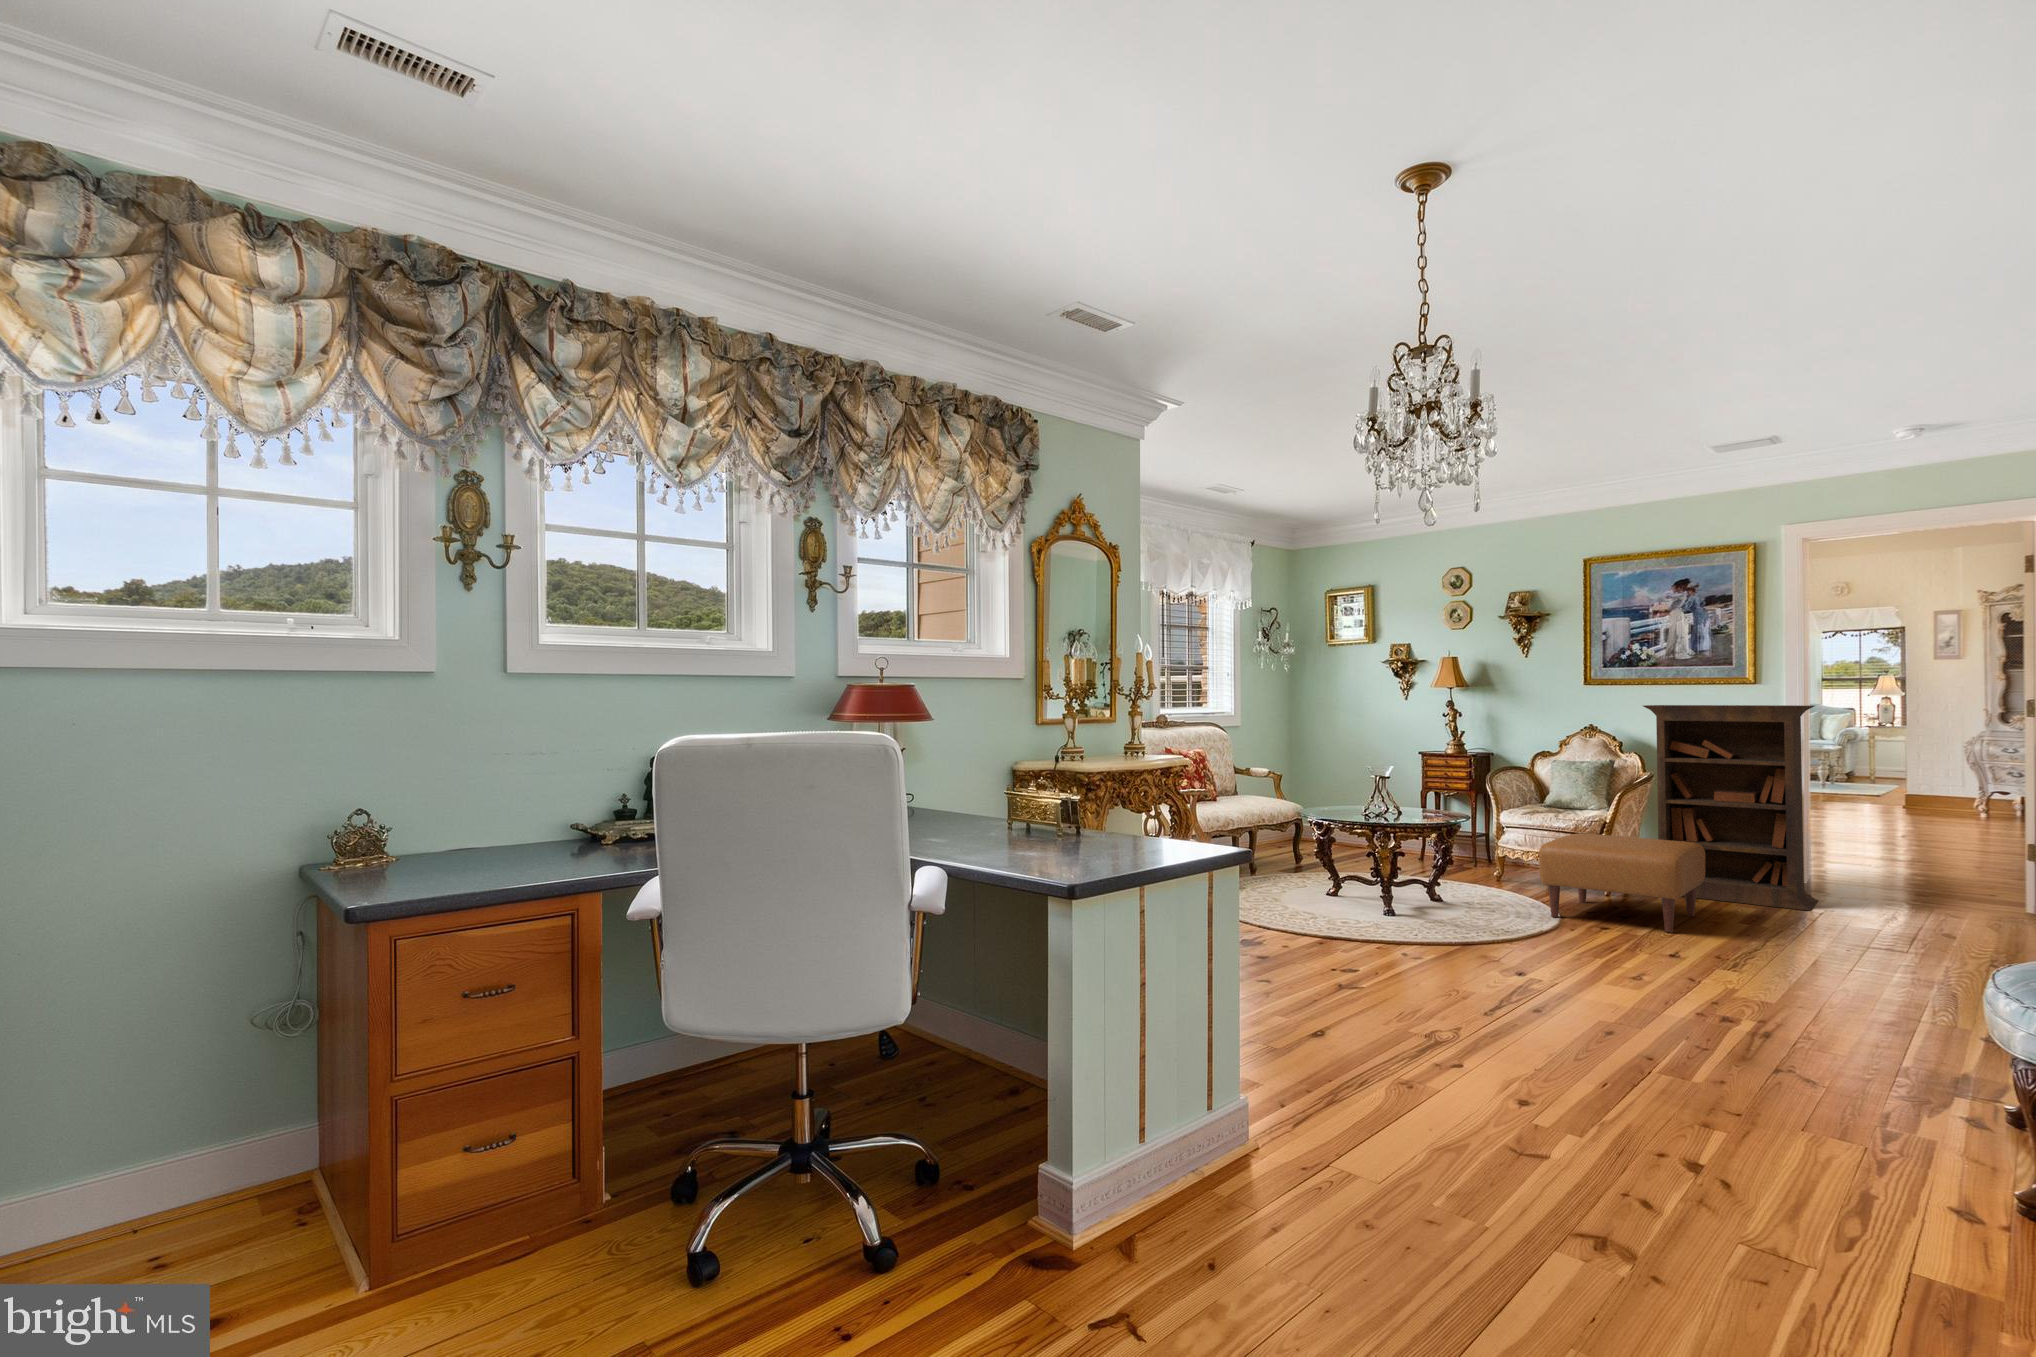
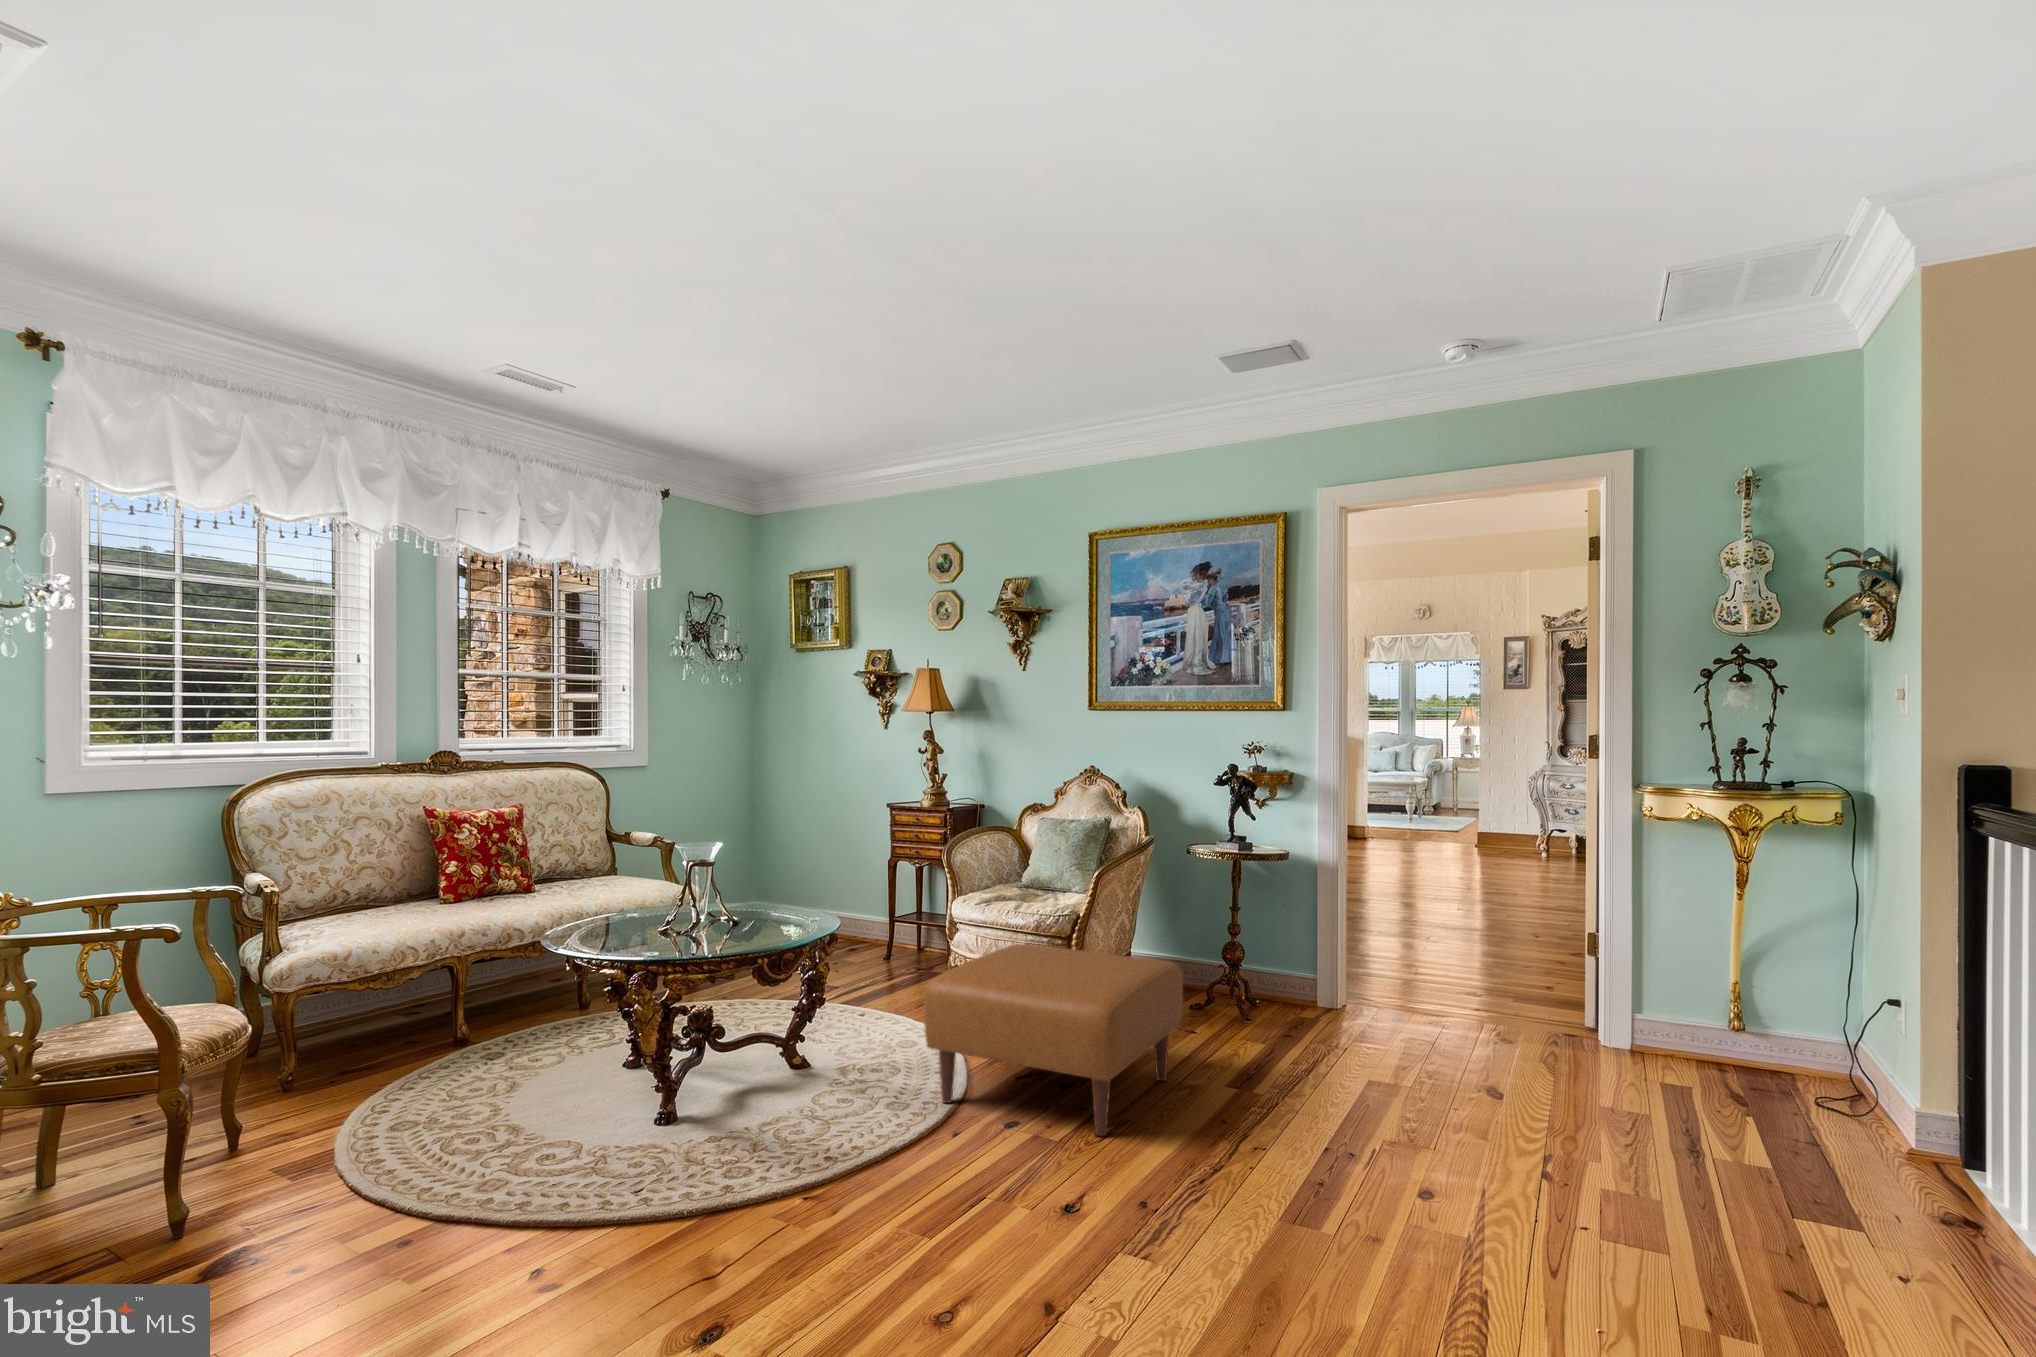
bookcase: present [1643,705,1818,911] -> none [1129,739,1350,1051]

